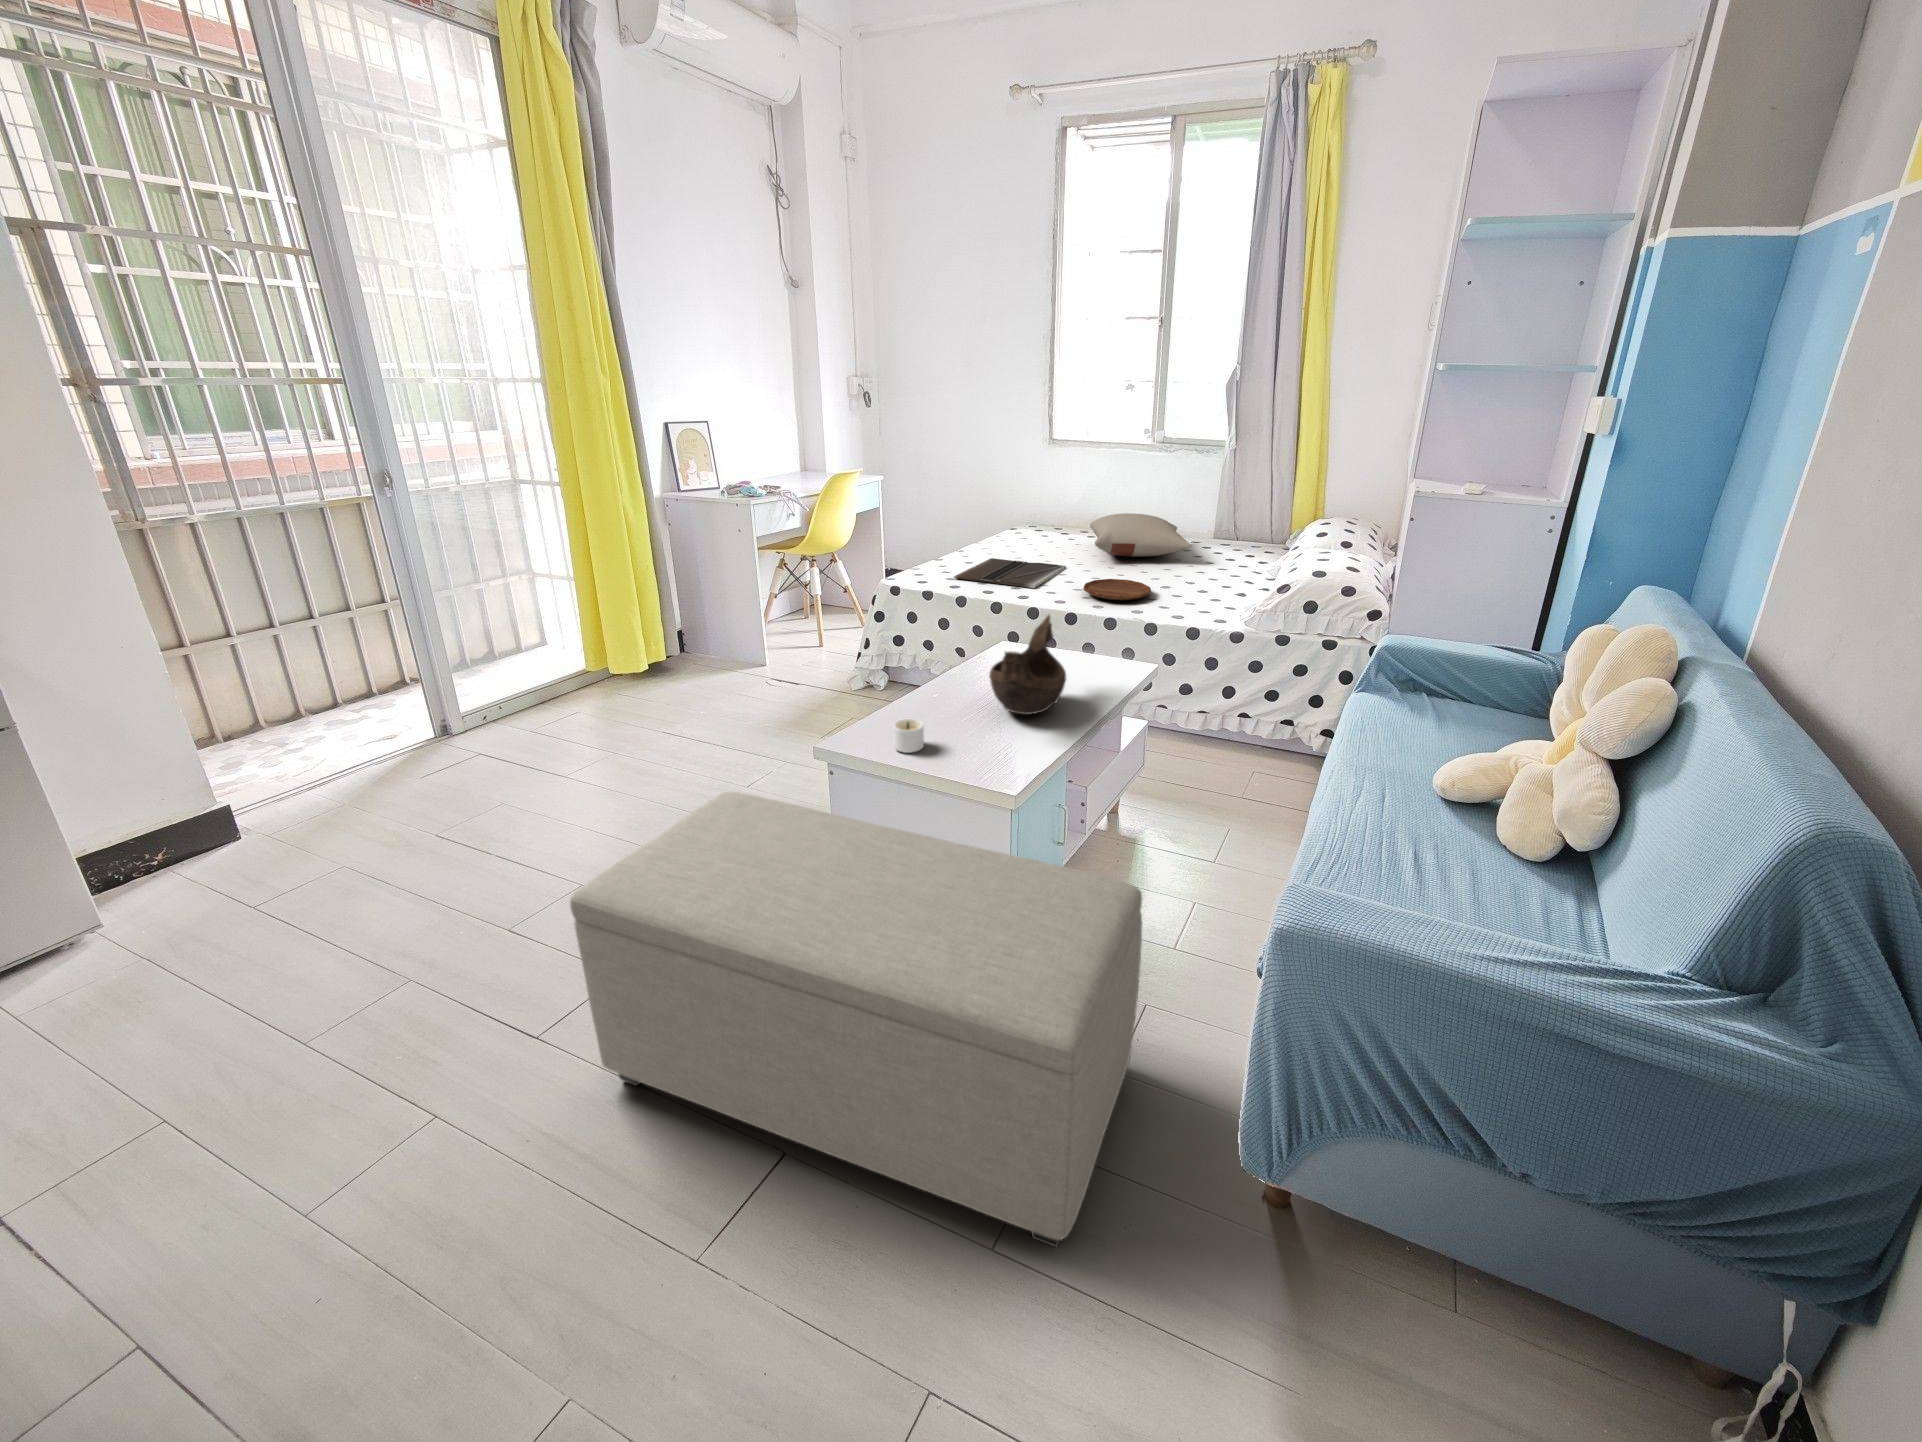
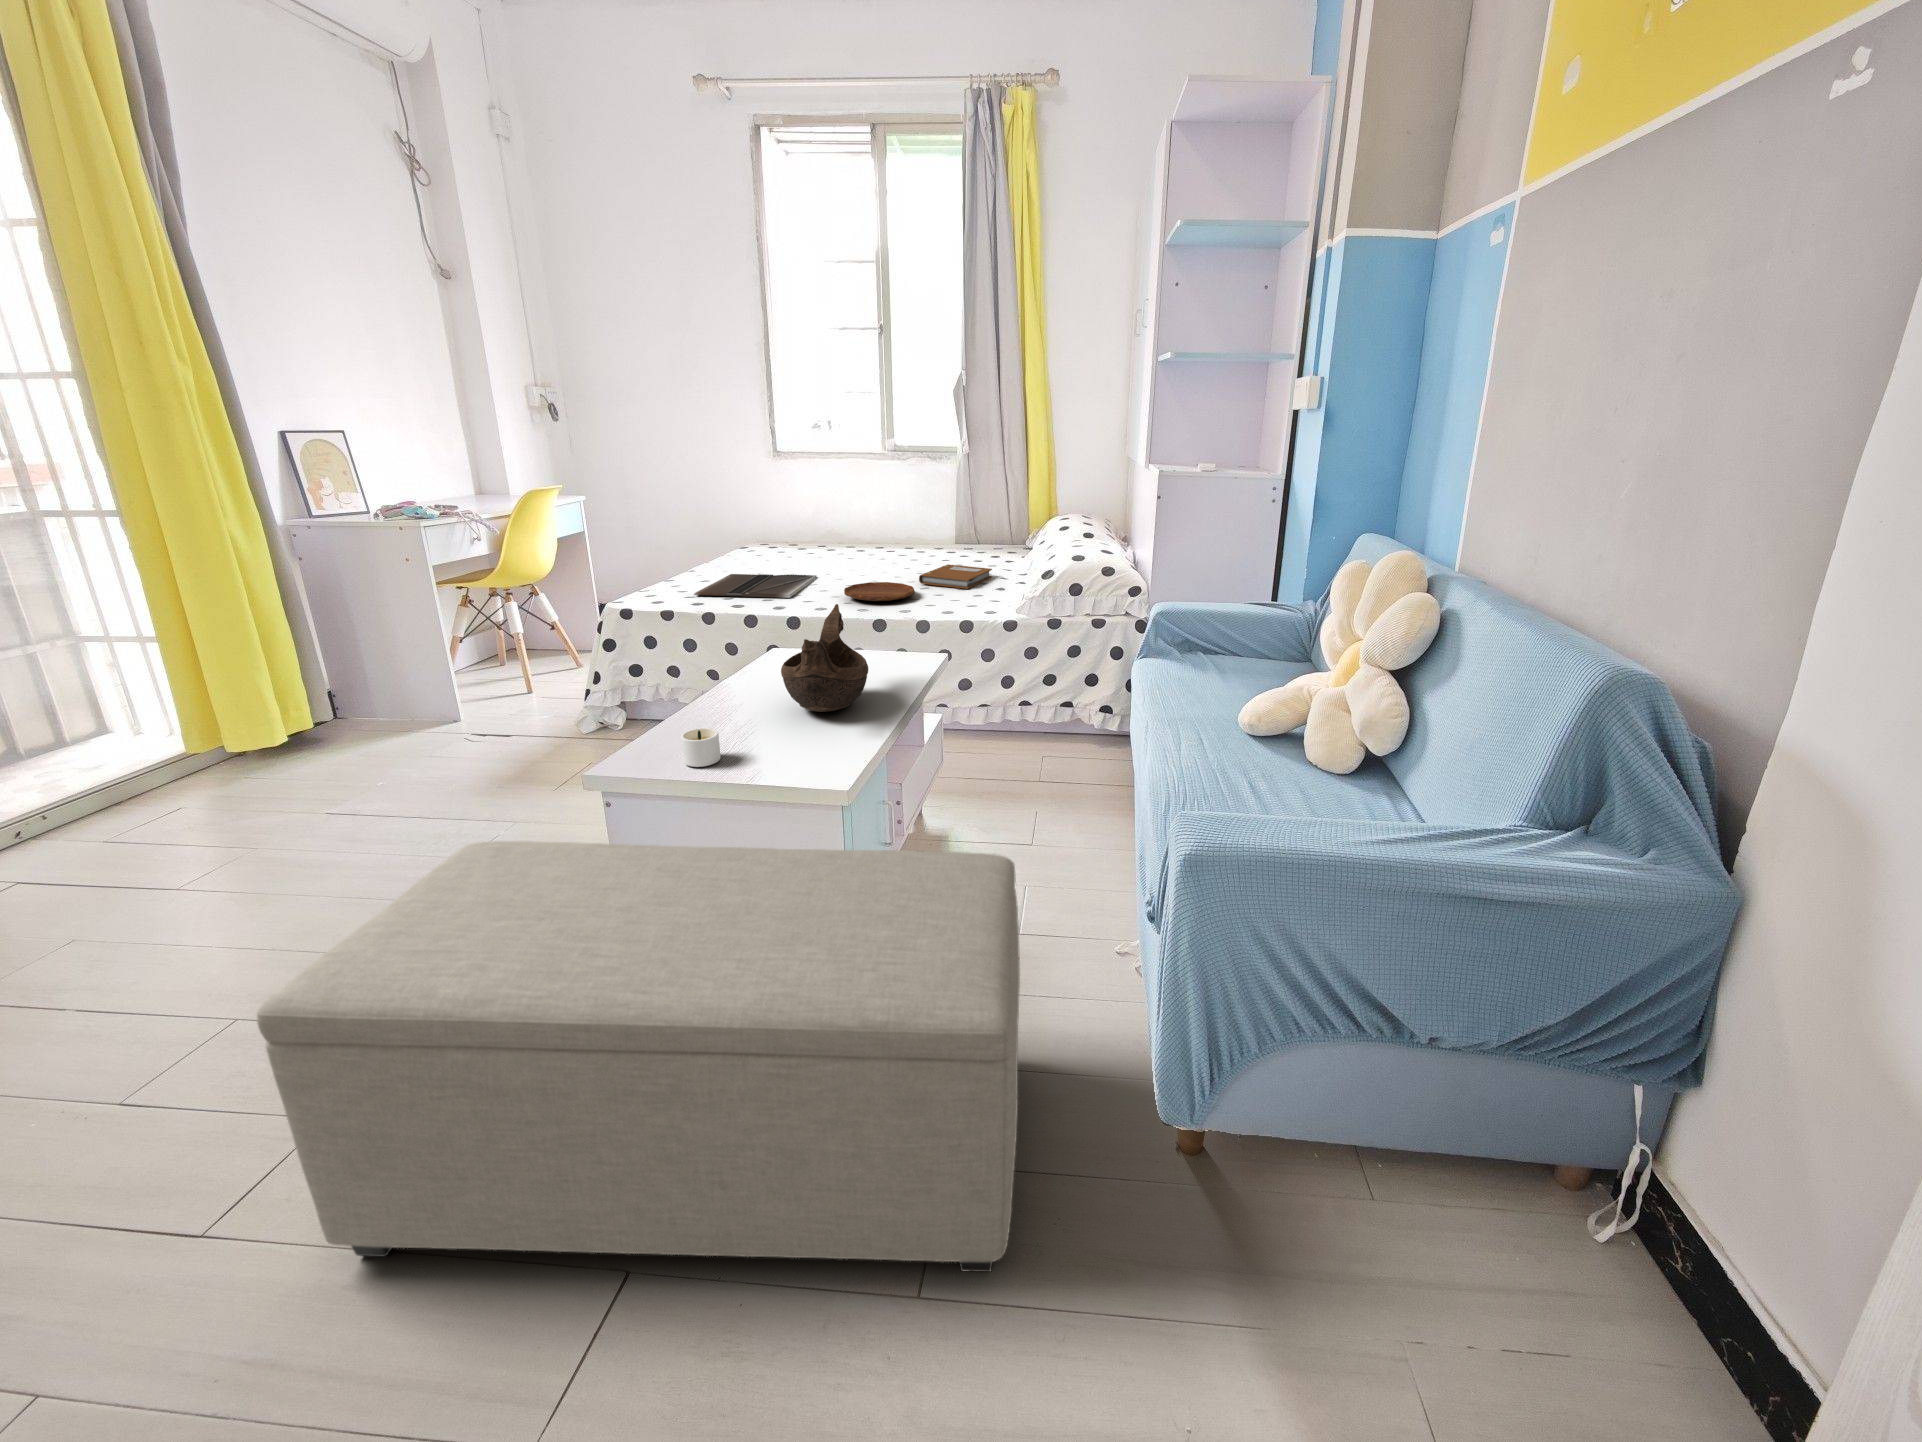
pillow: present [1090,513,1191,557] -> none [832,520,942,563]
notebook: none [1160,565,1237,593] -> present [919,564,992,589]

